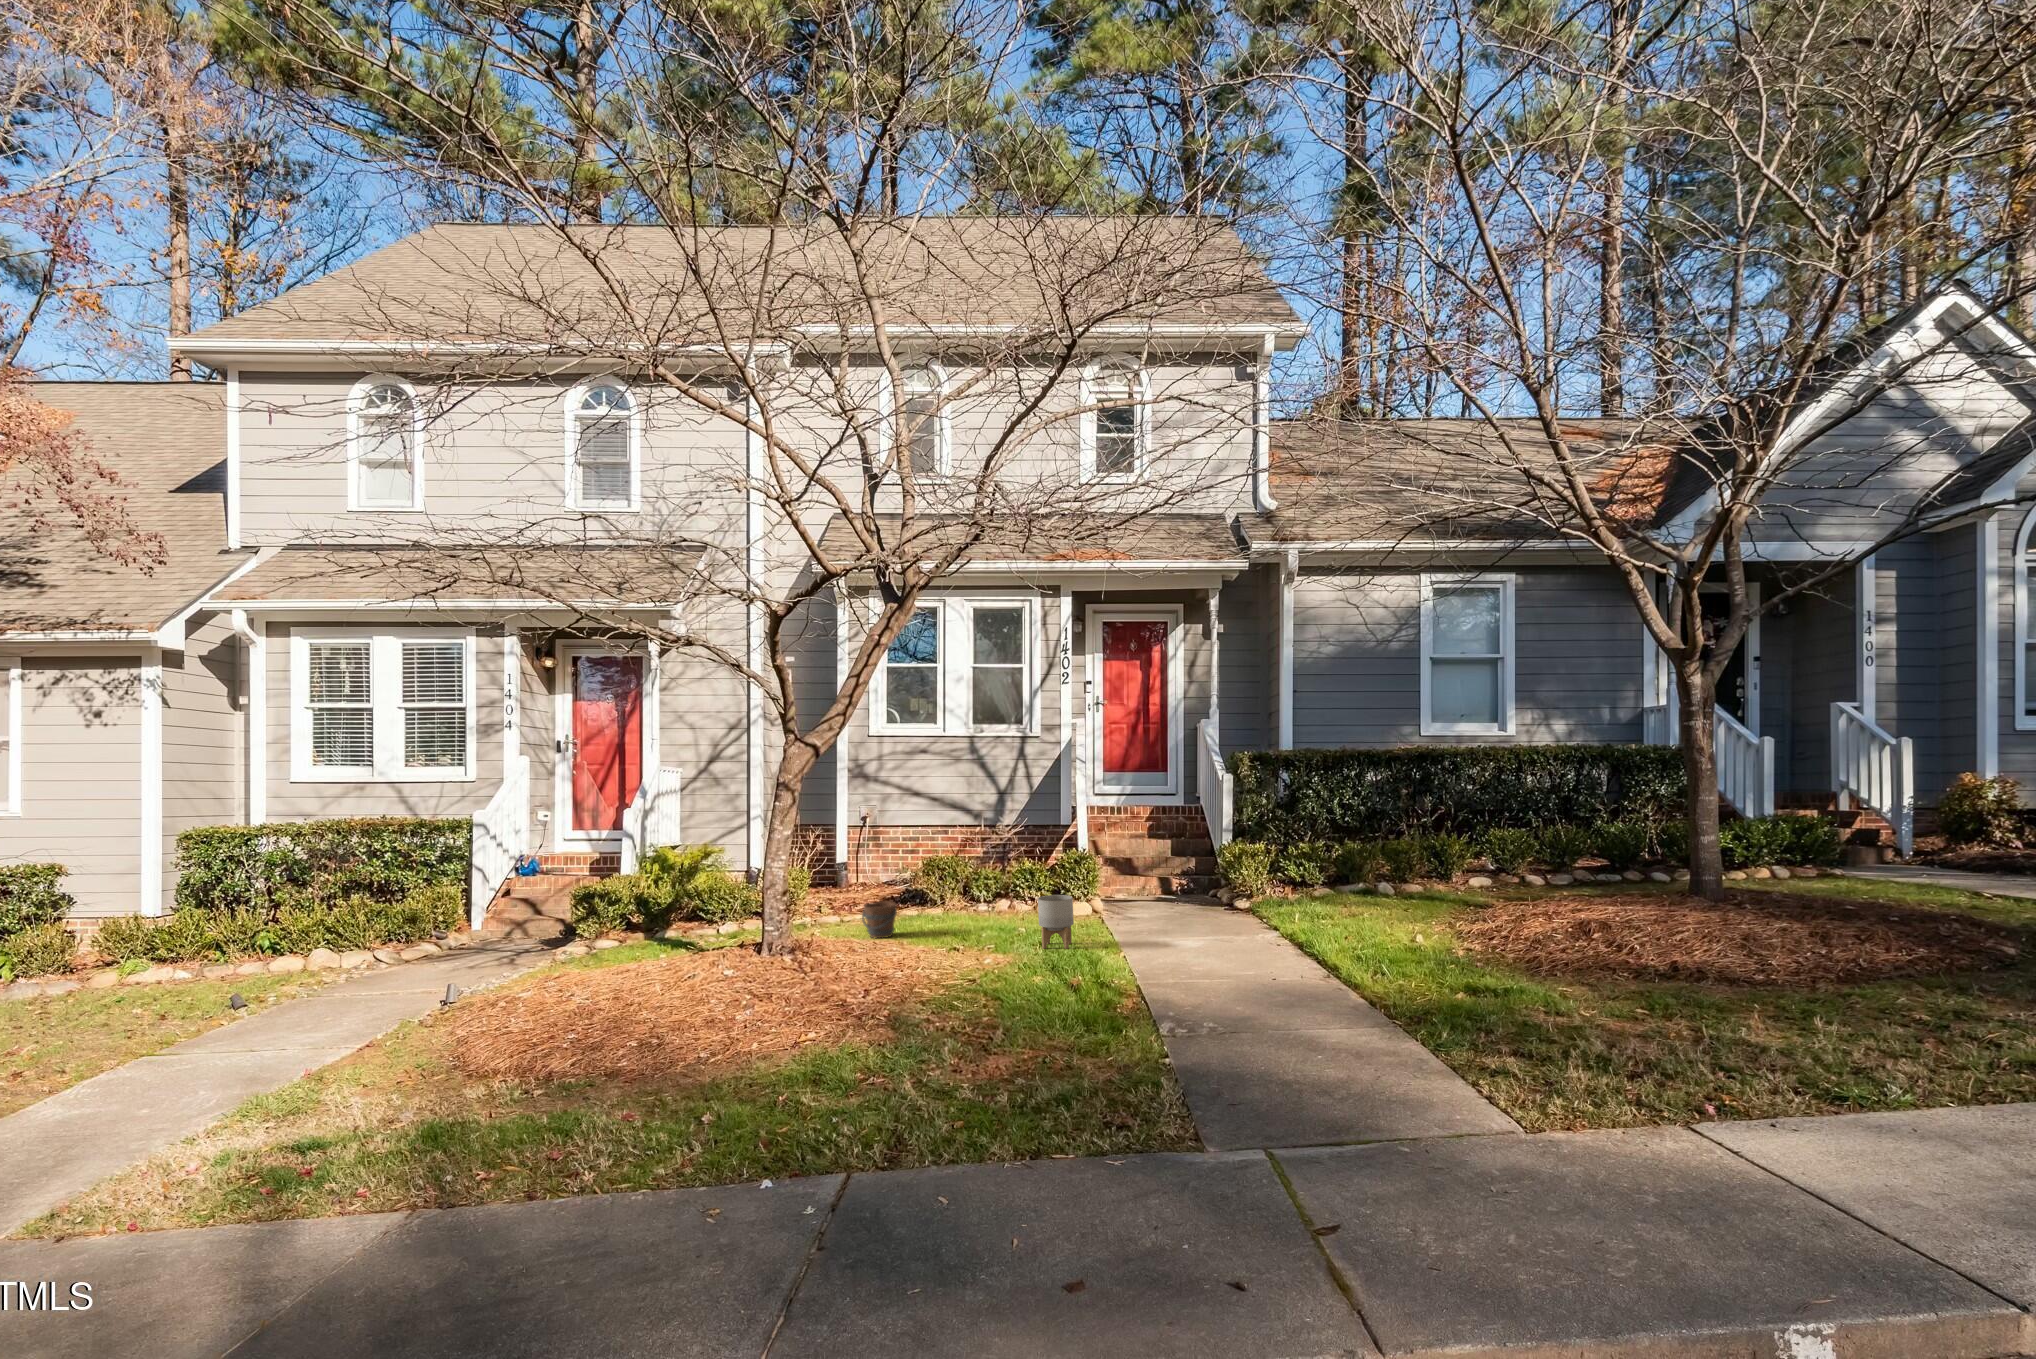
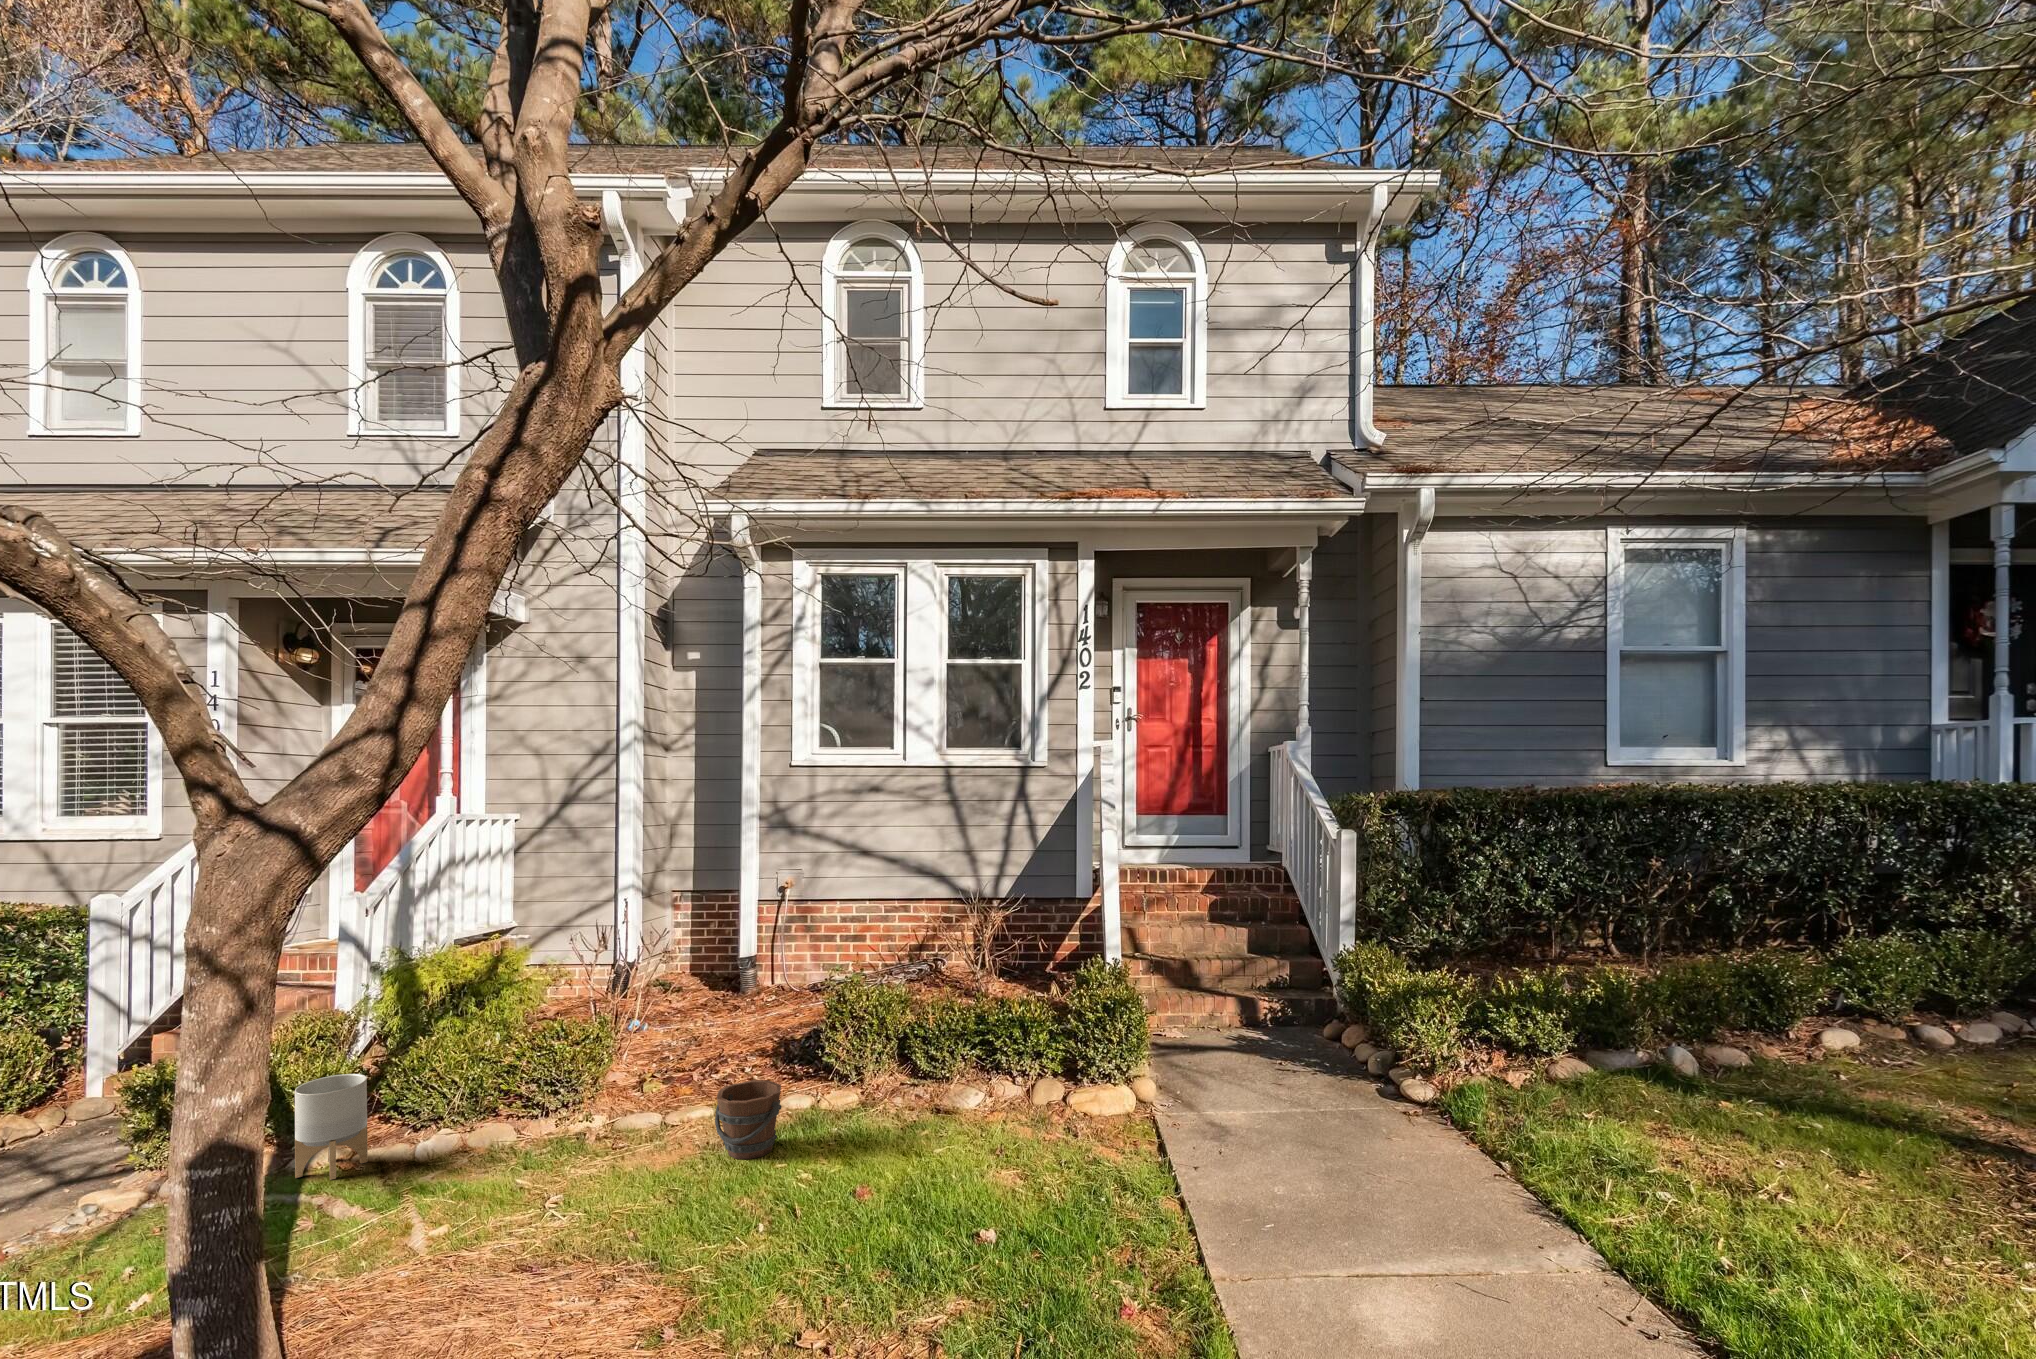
planter: present [1038,895,1074,949] -> present [295,1074,368,1180]

